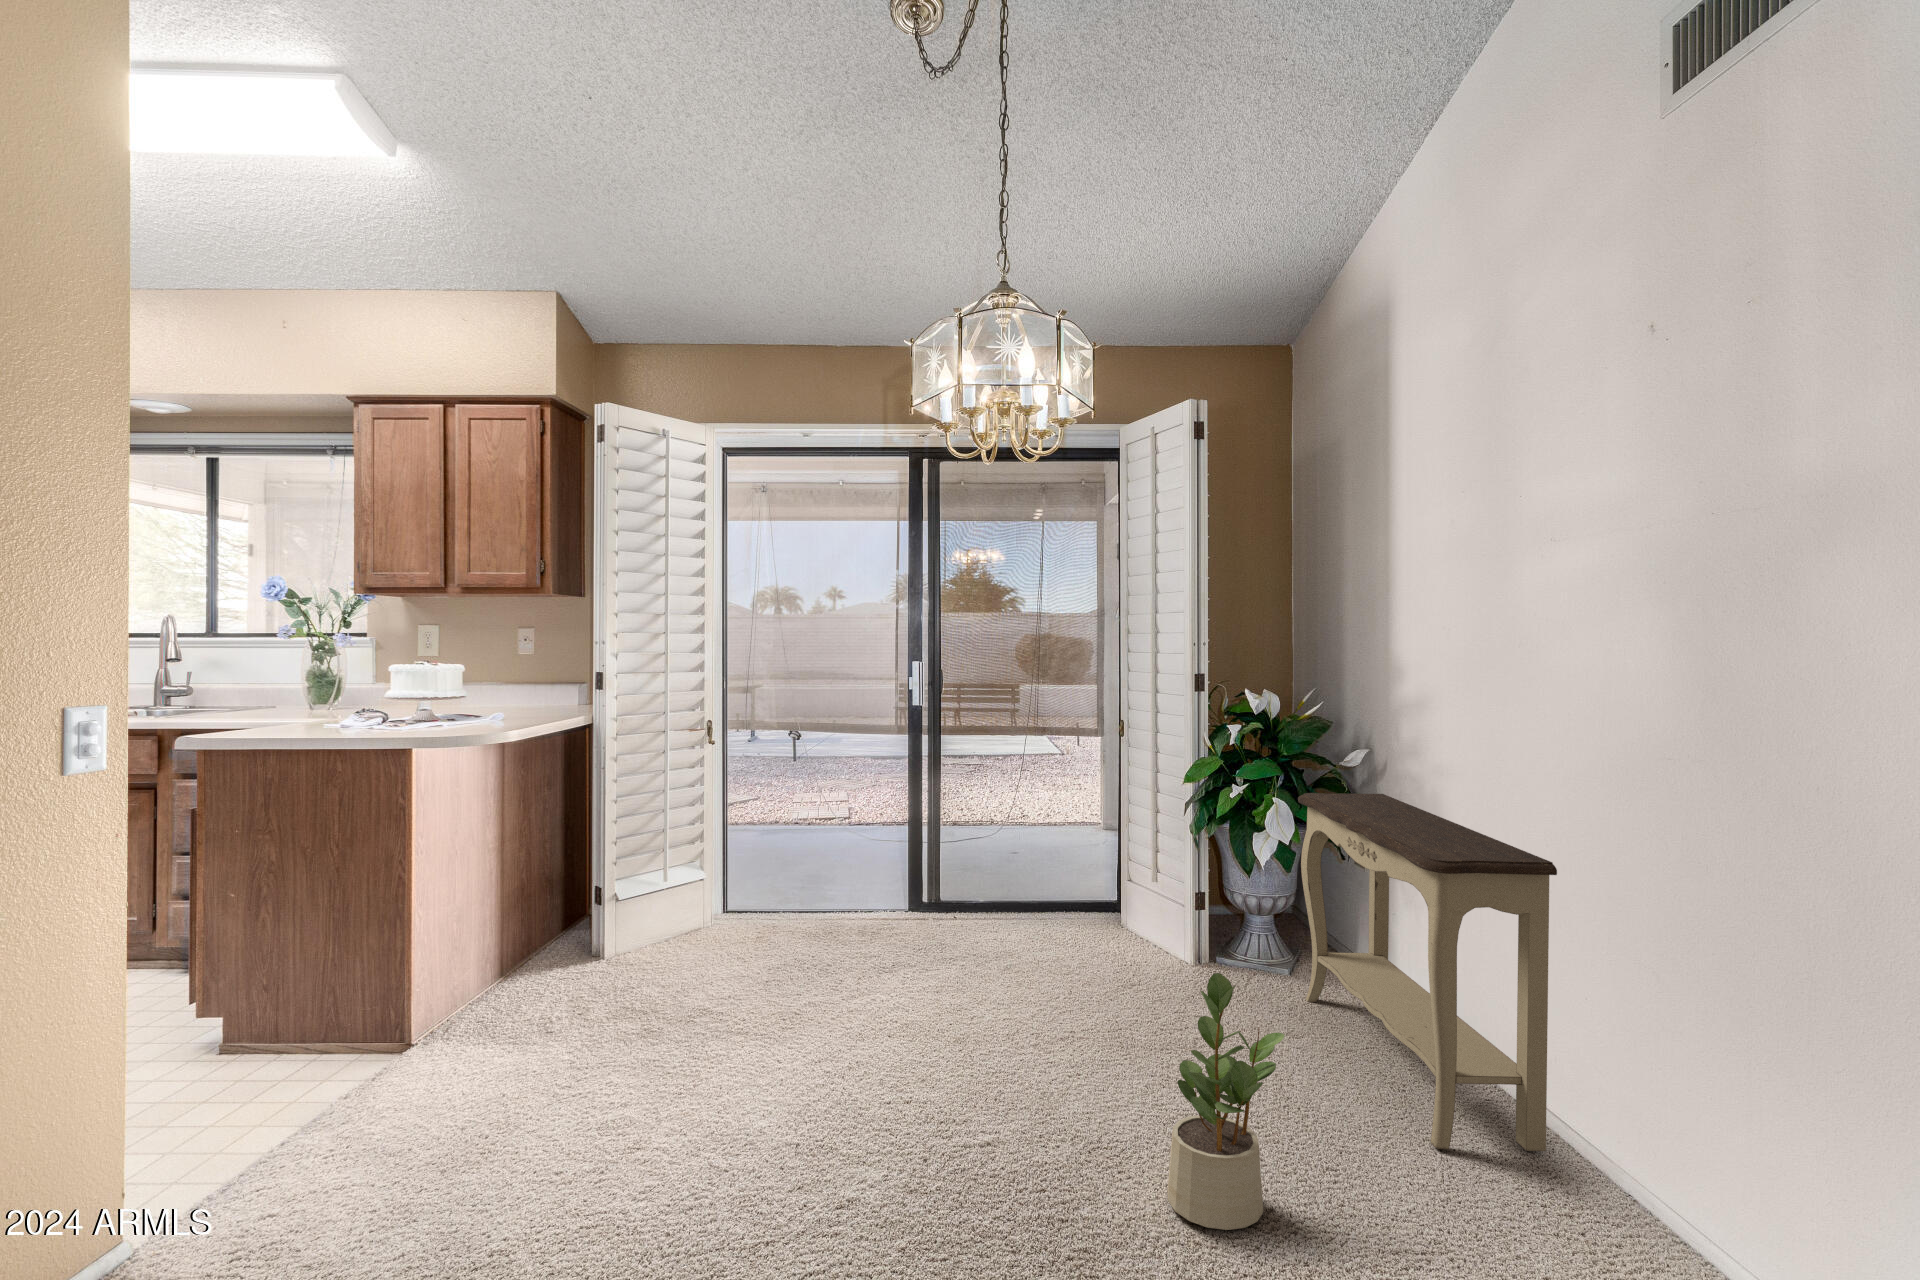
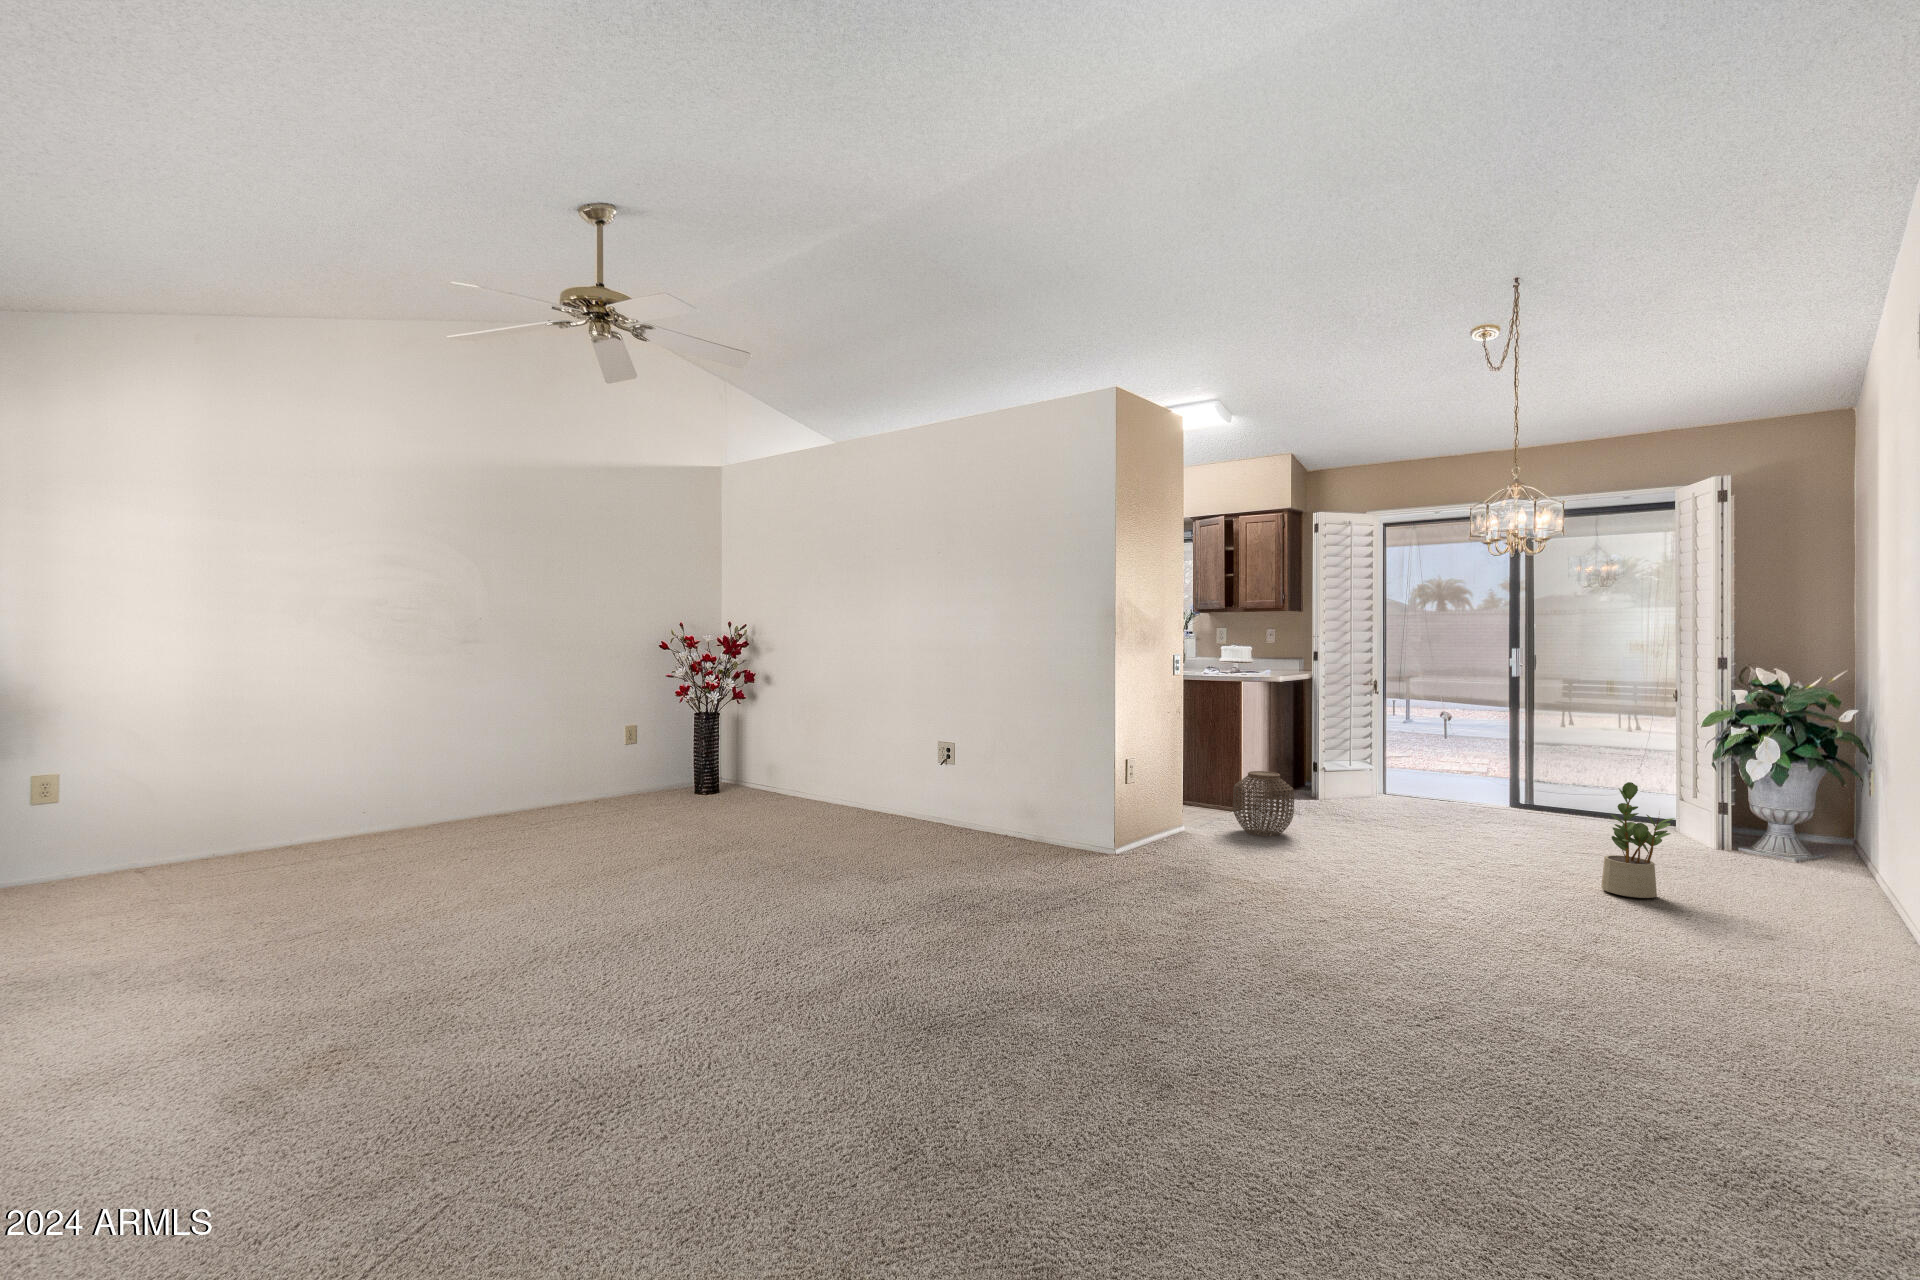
console table: present [1298,793,1557,1151] -> none [1783,732,1892,920]
woven basket: none [359,1002,527,1190] -> present [1233,771,1294,836]

